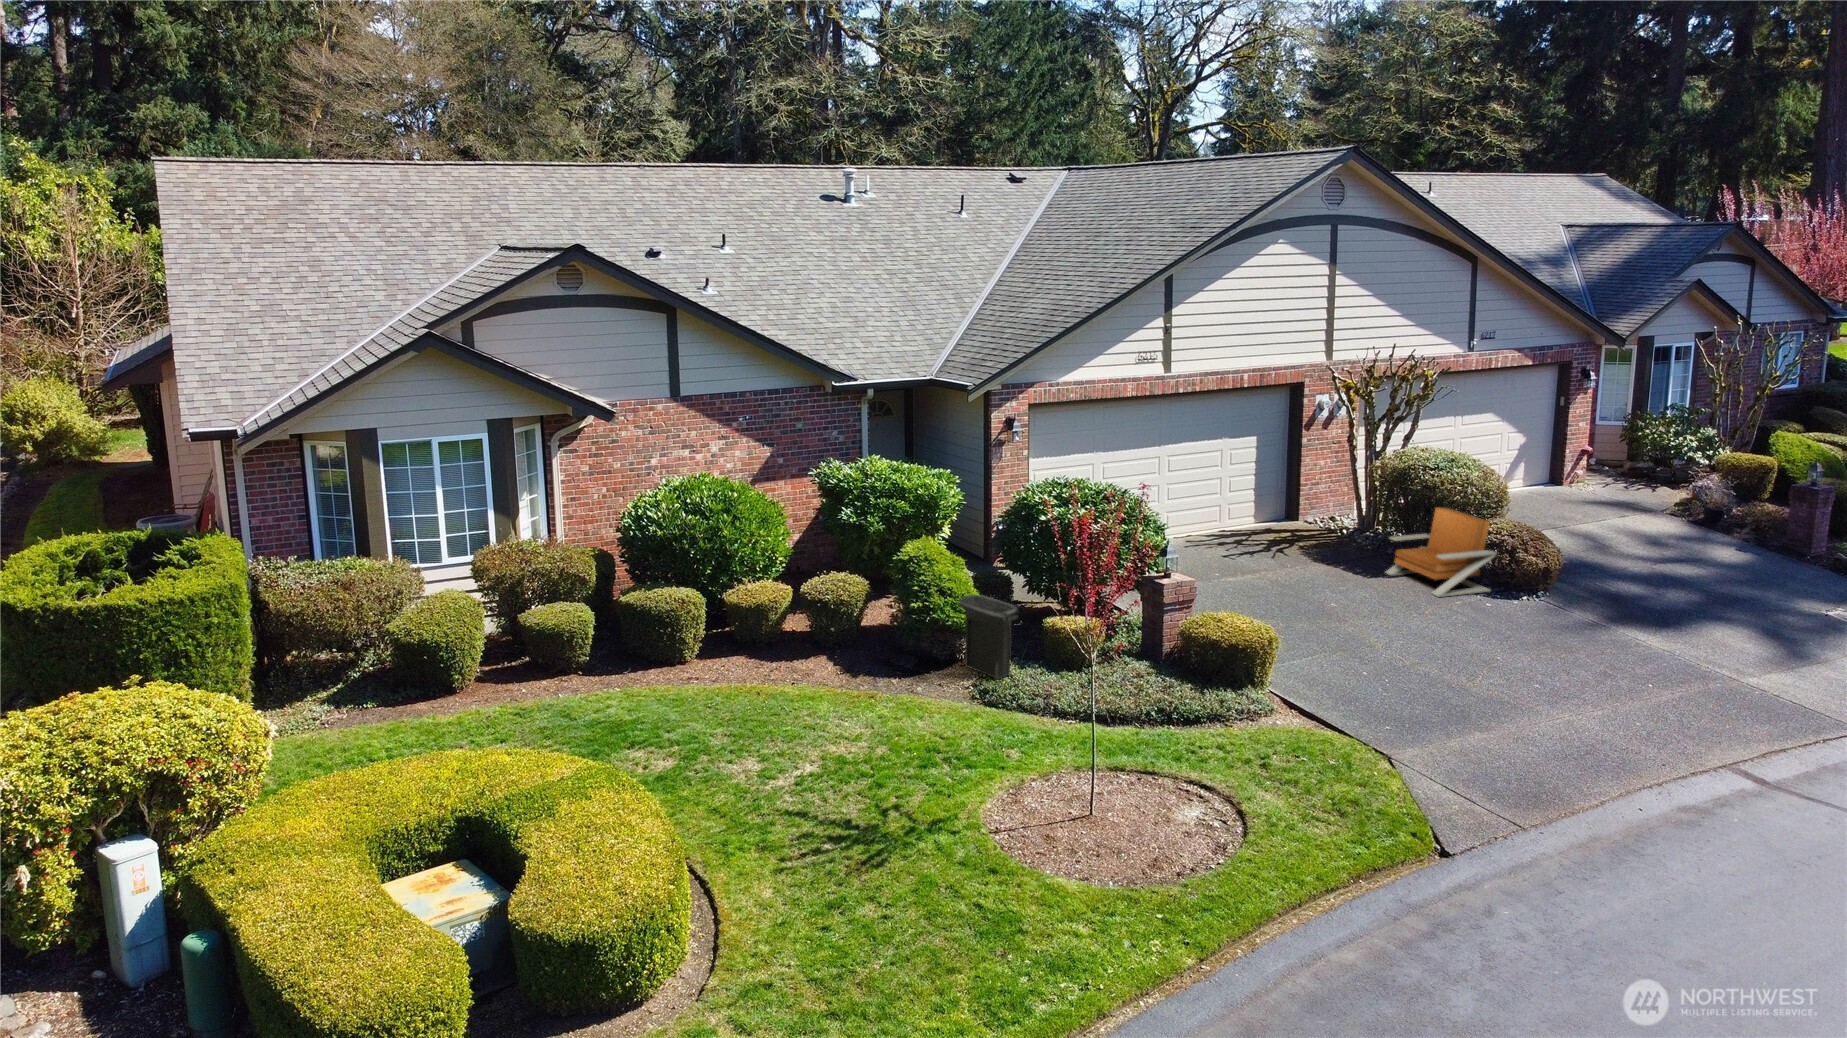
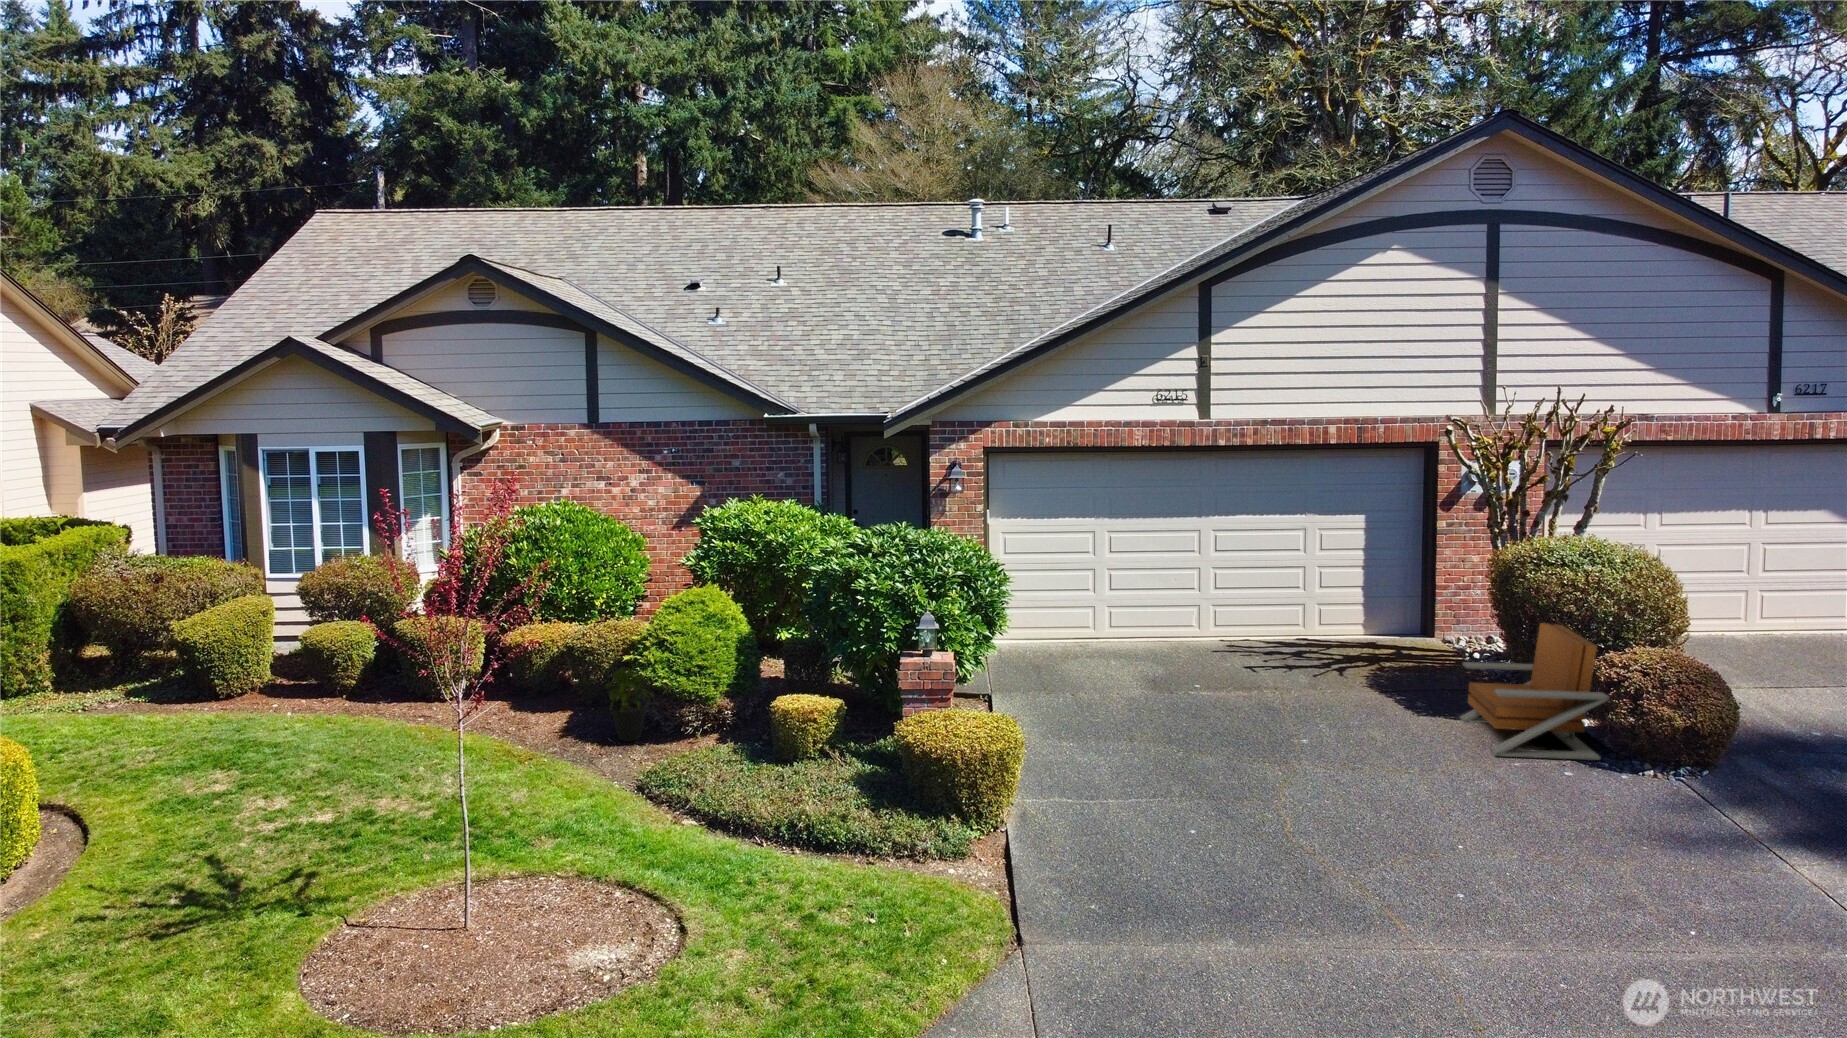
trash can: present [959,595,1018,679] -> none [697,653,745,761]
potted plant: none [883,615,922,675] -> present [607,668,652,741]

